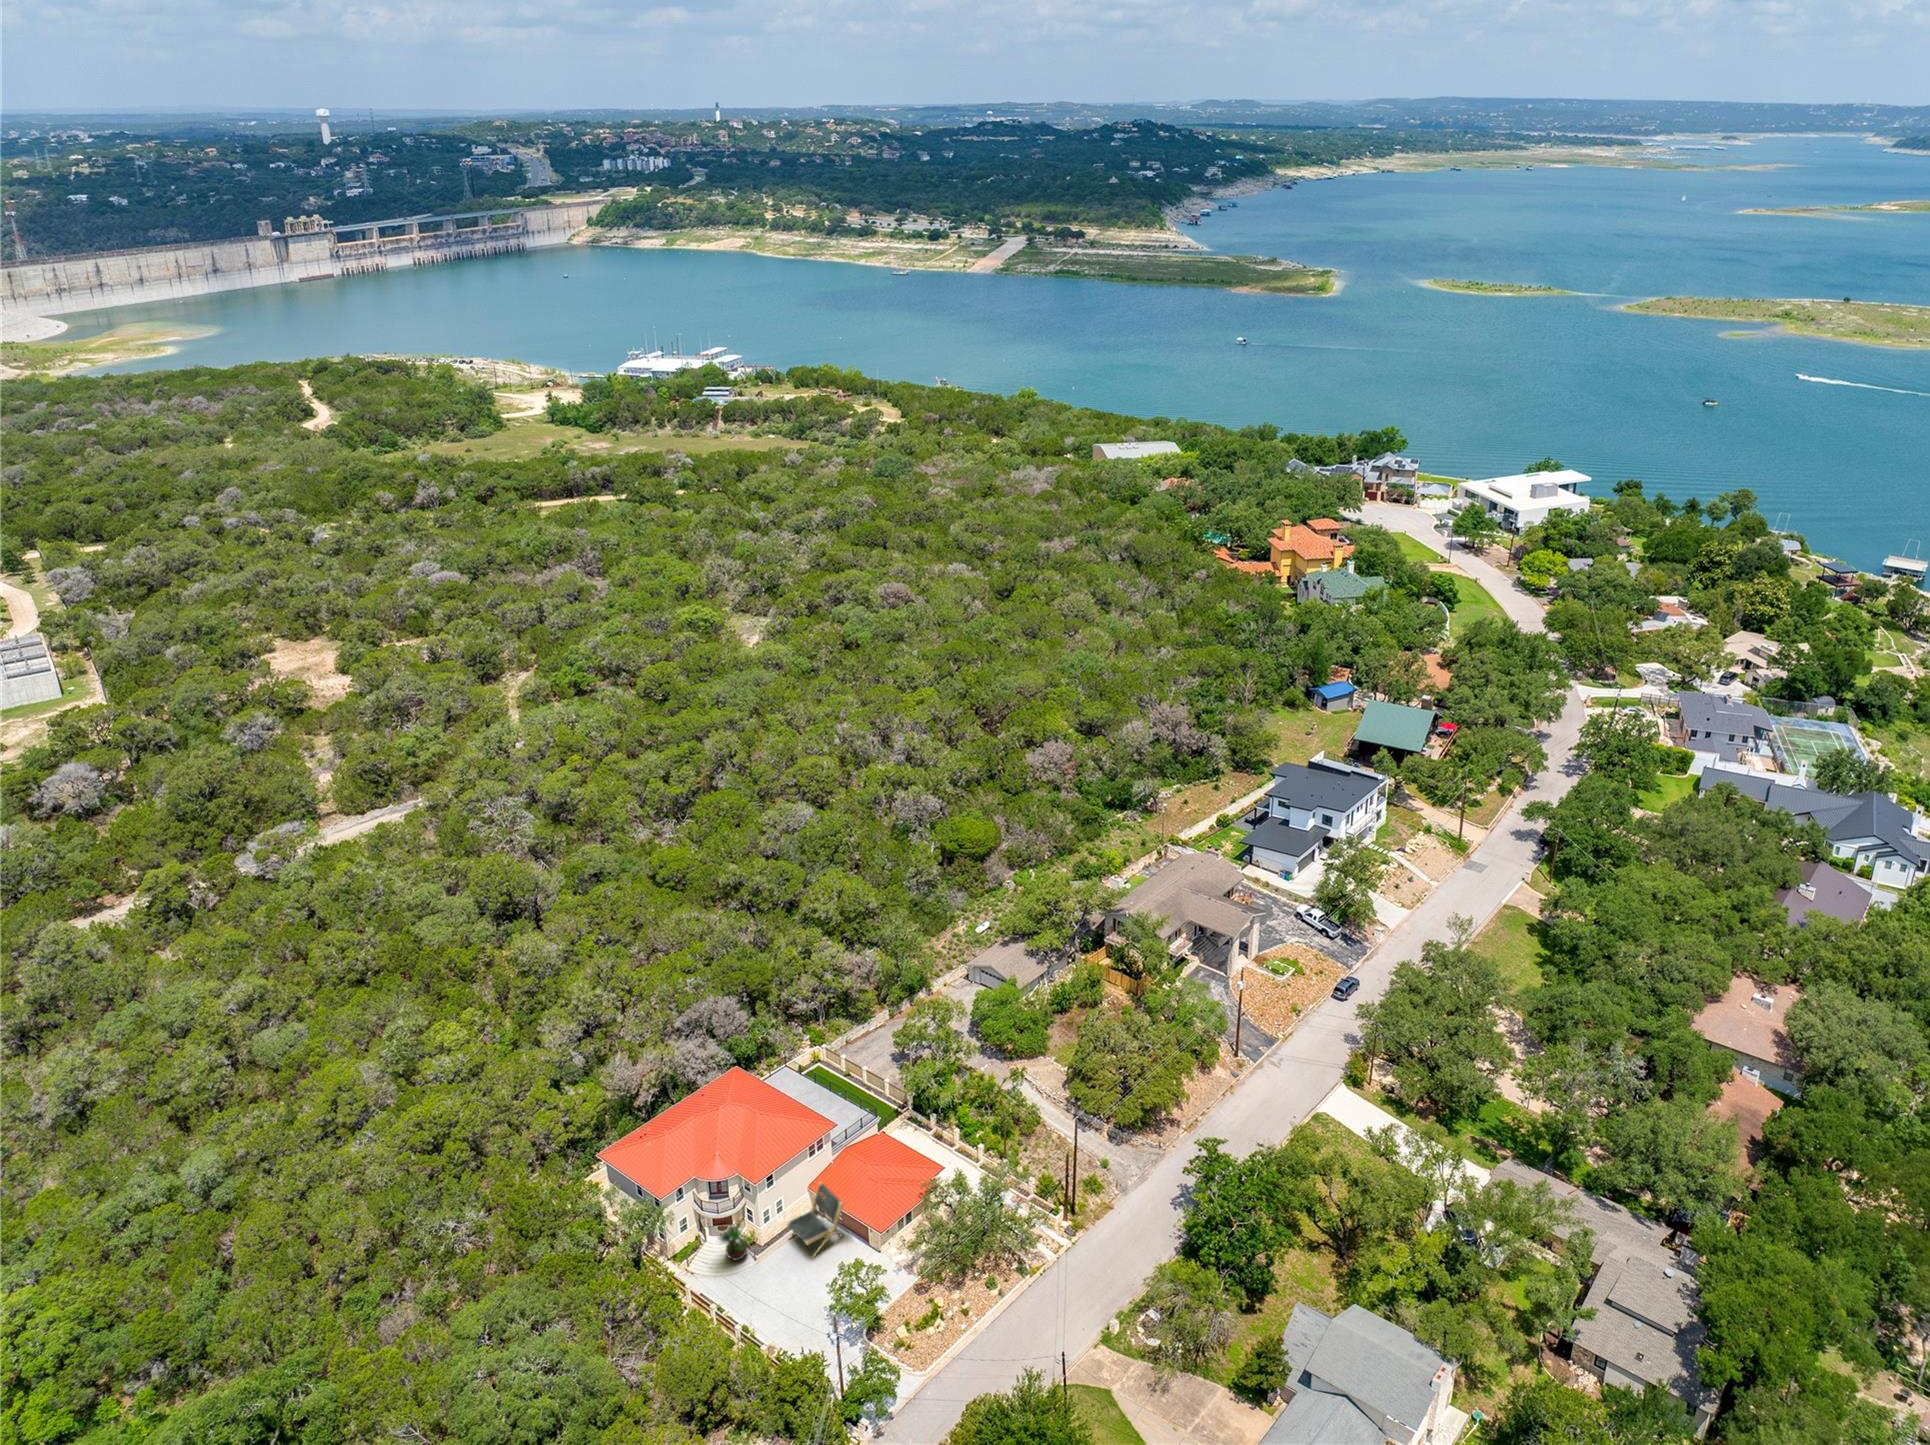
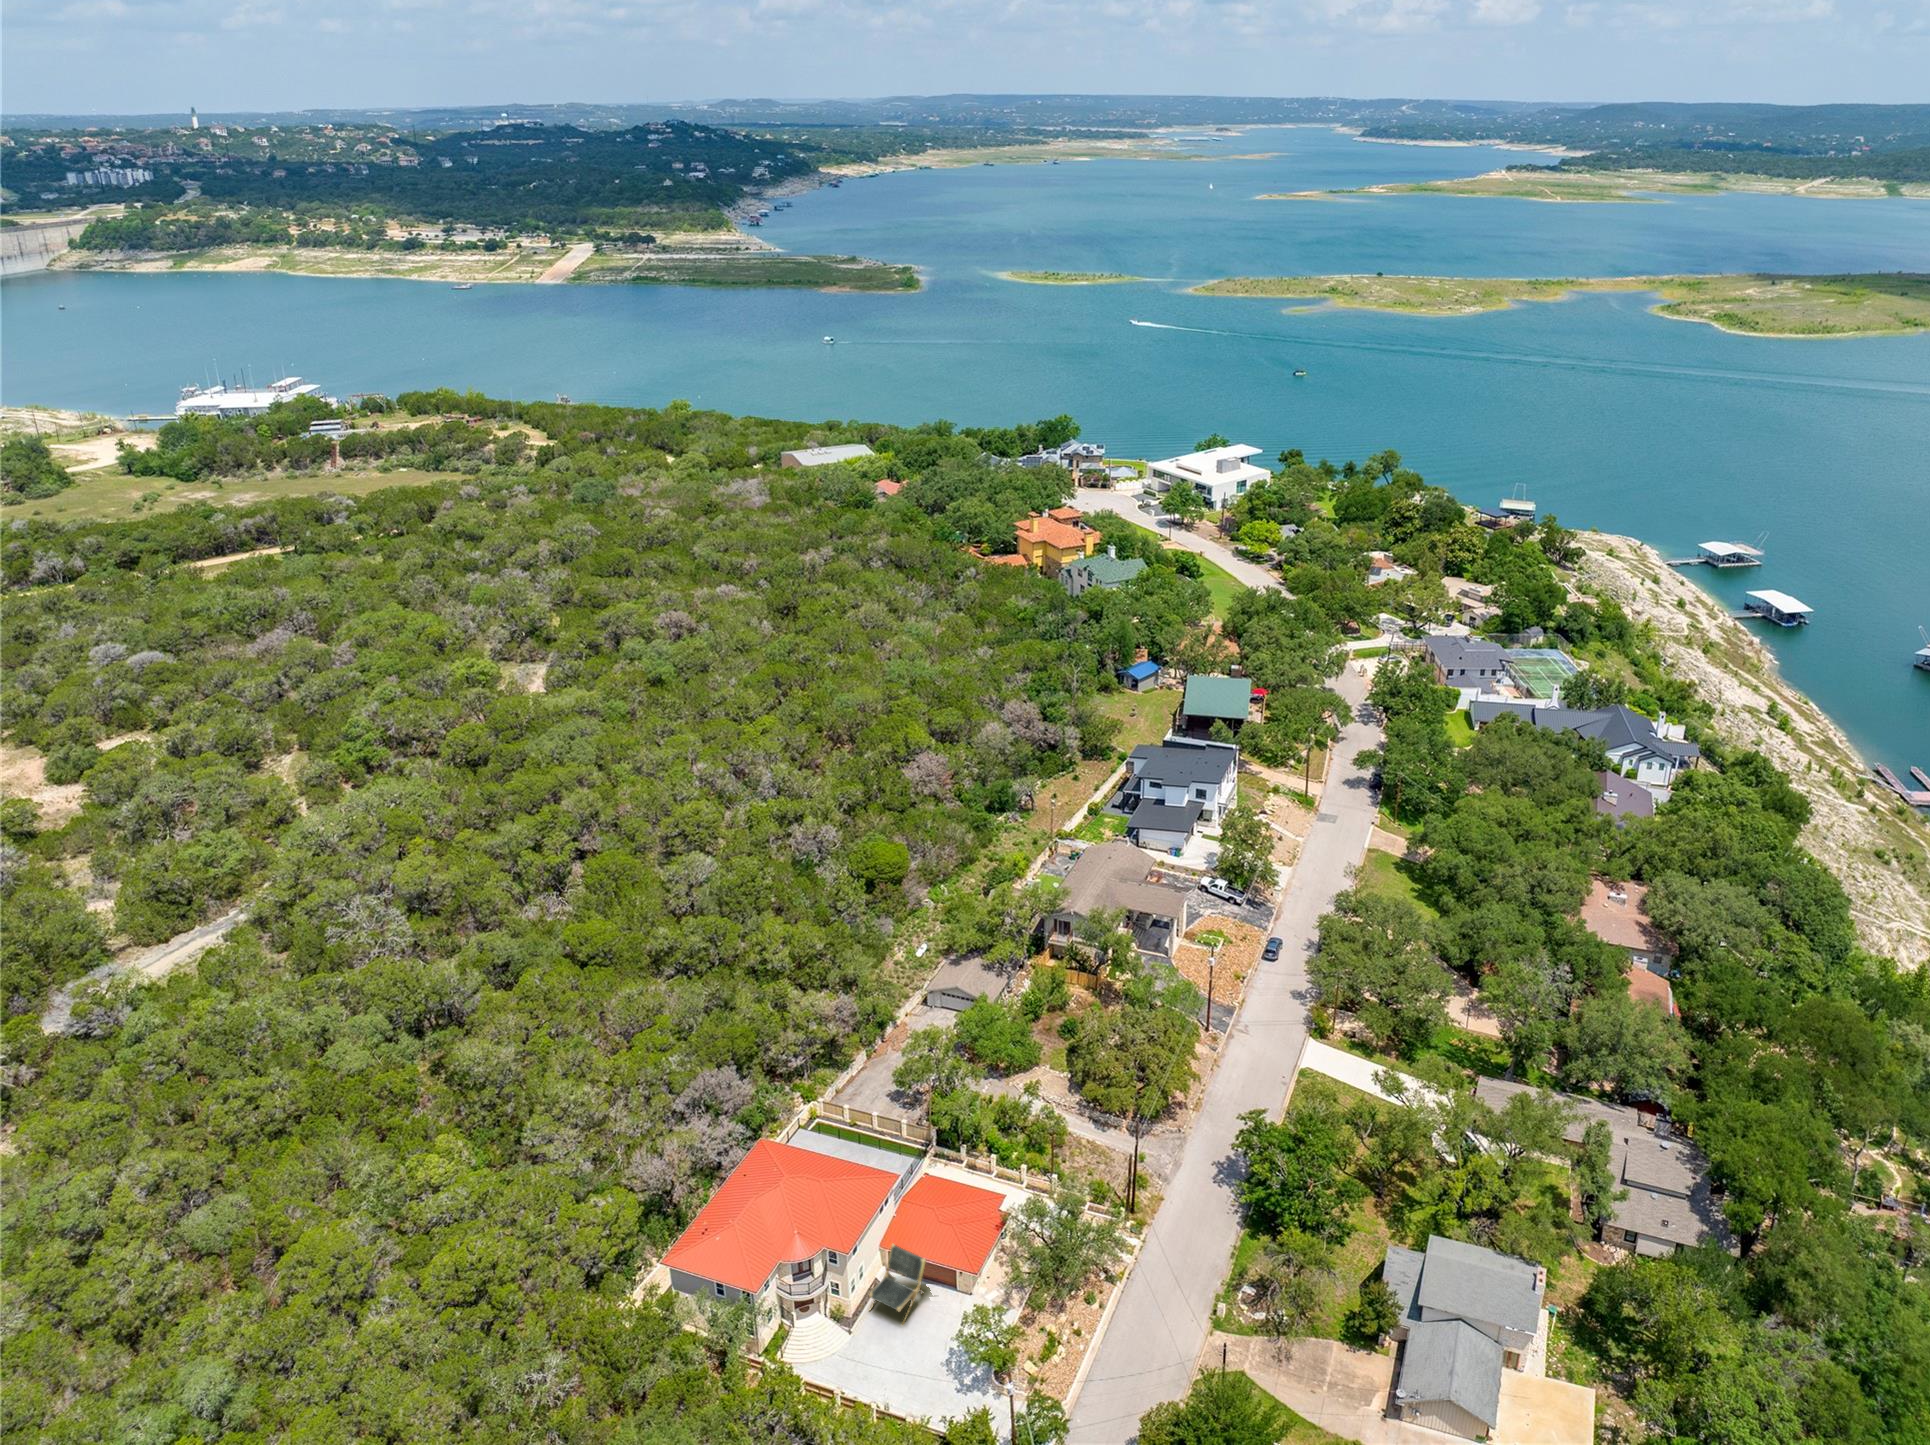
potted tree: present [718,1224,748,1260] -> none [806,1308,838,1349]

